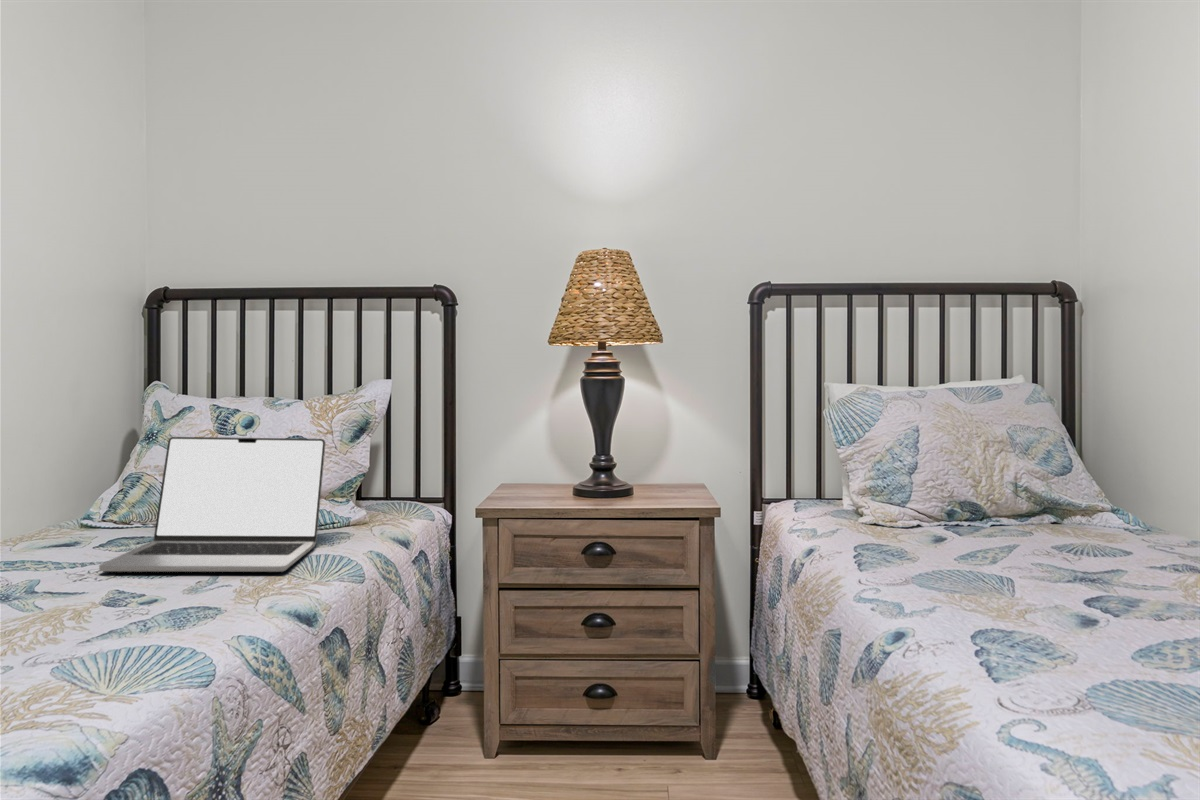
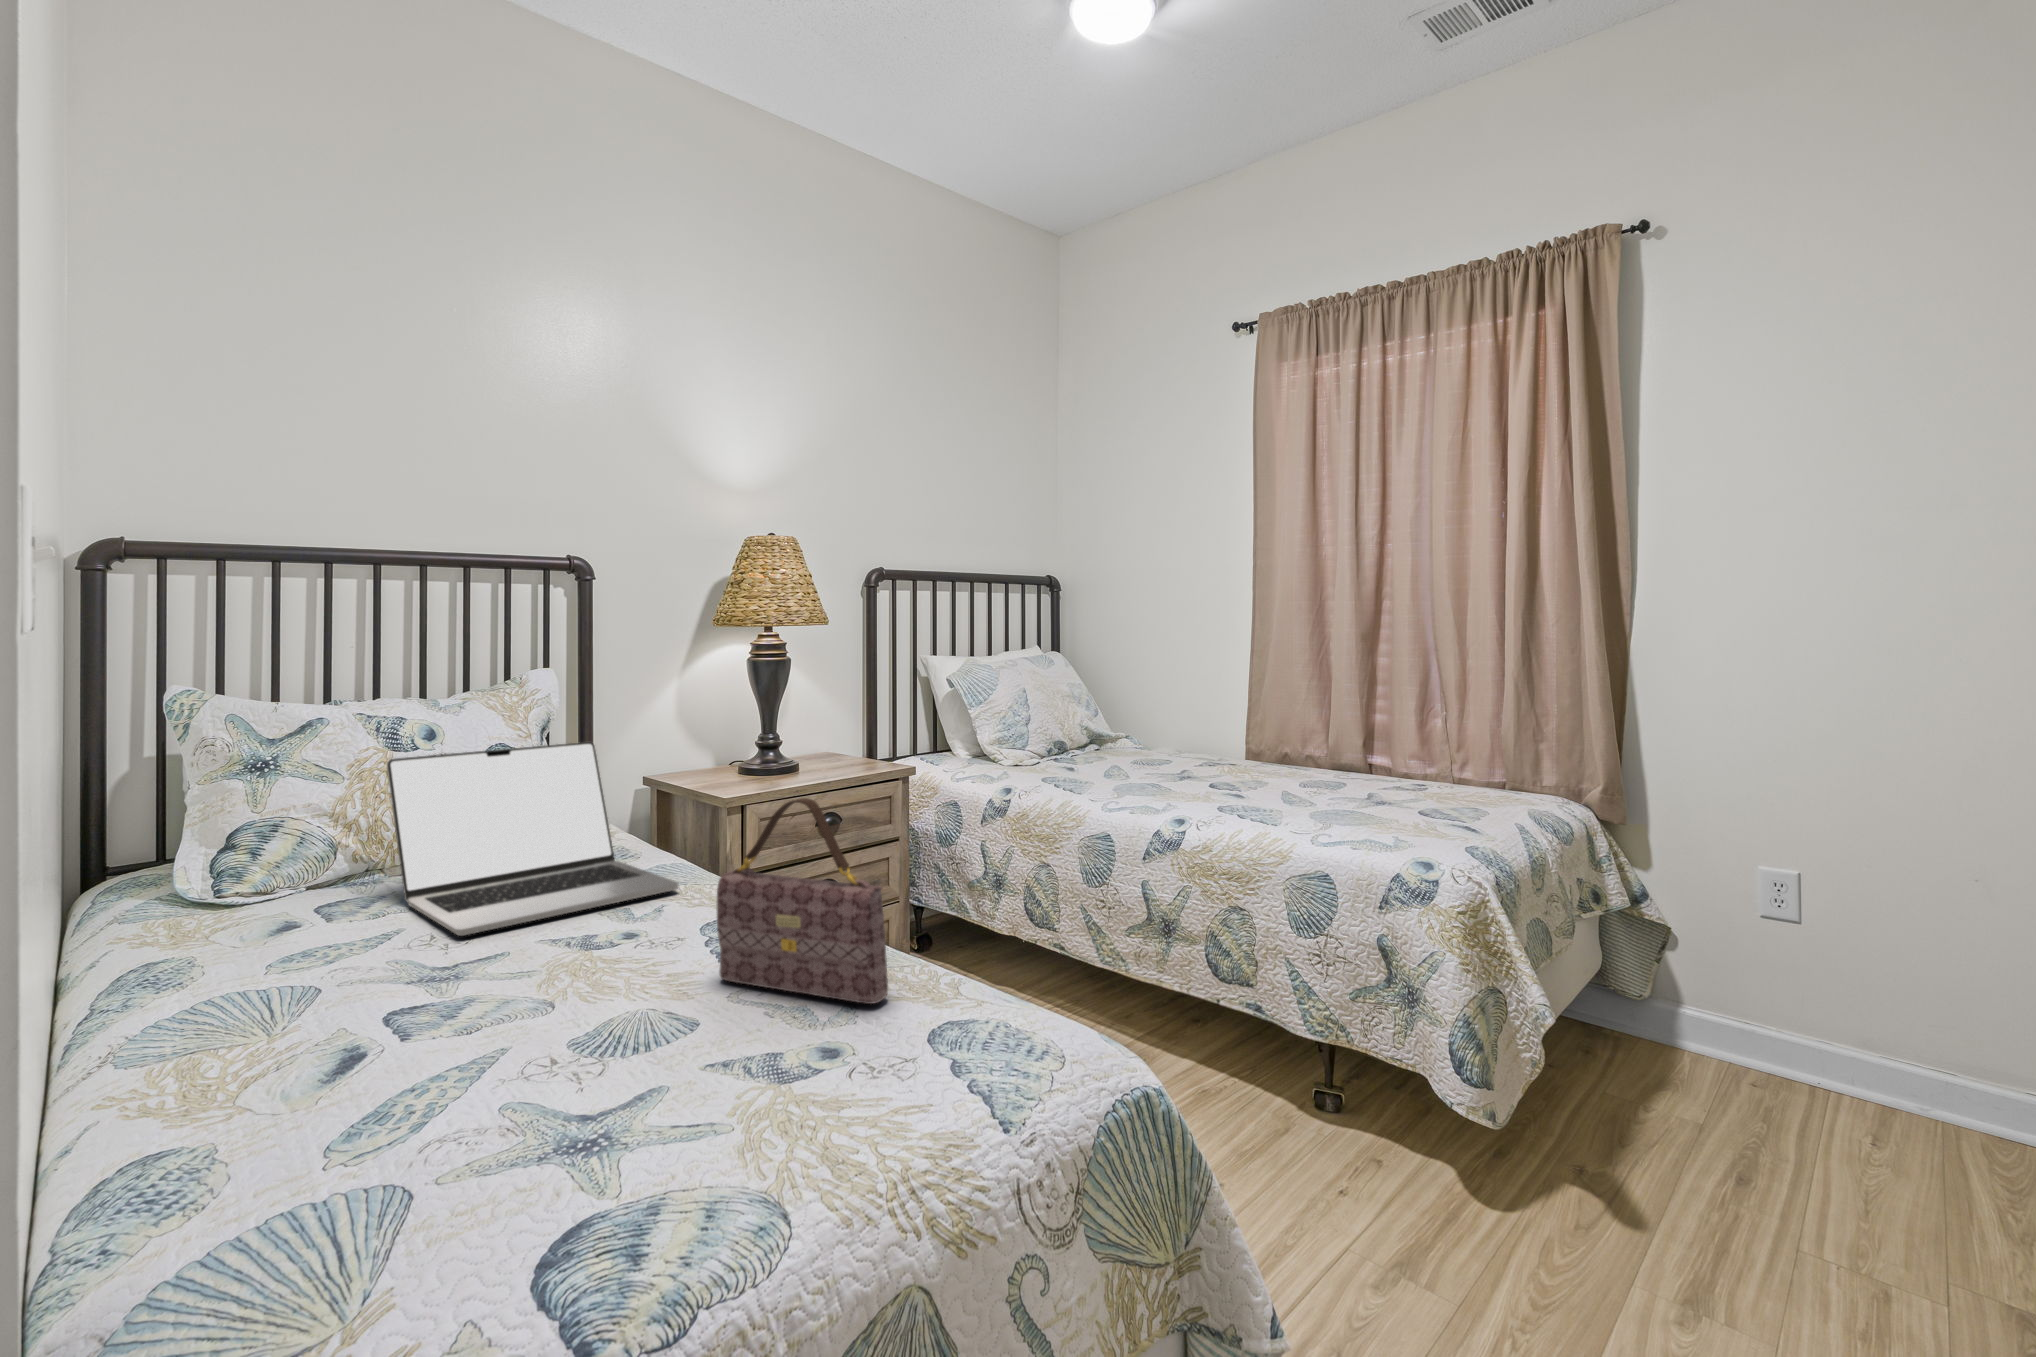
handbag: none [59,486,121,699] -> present [717,798,888,1004]

